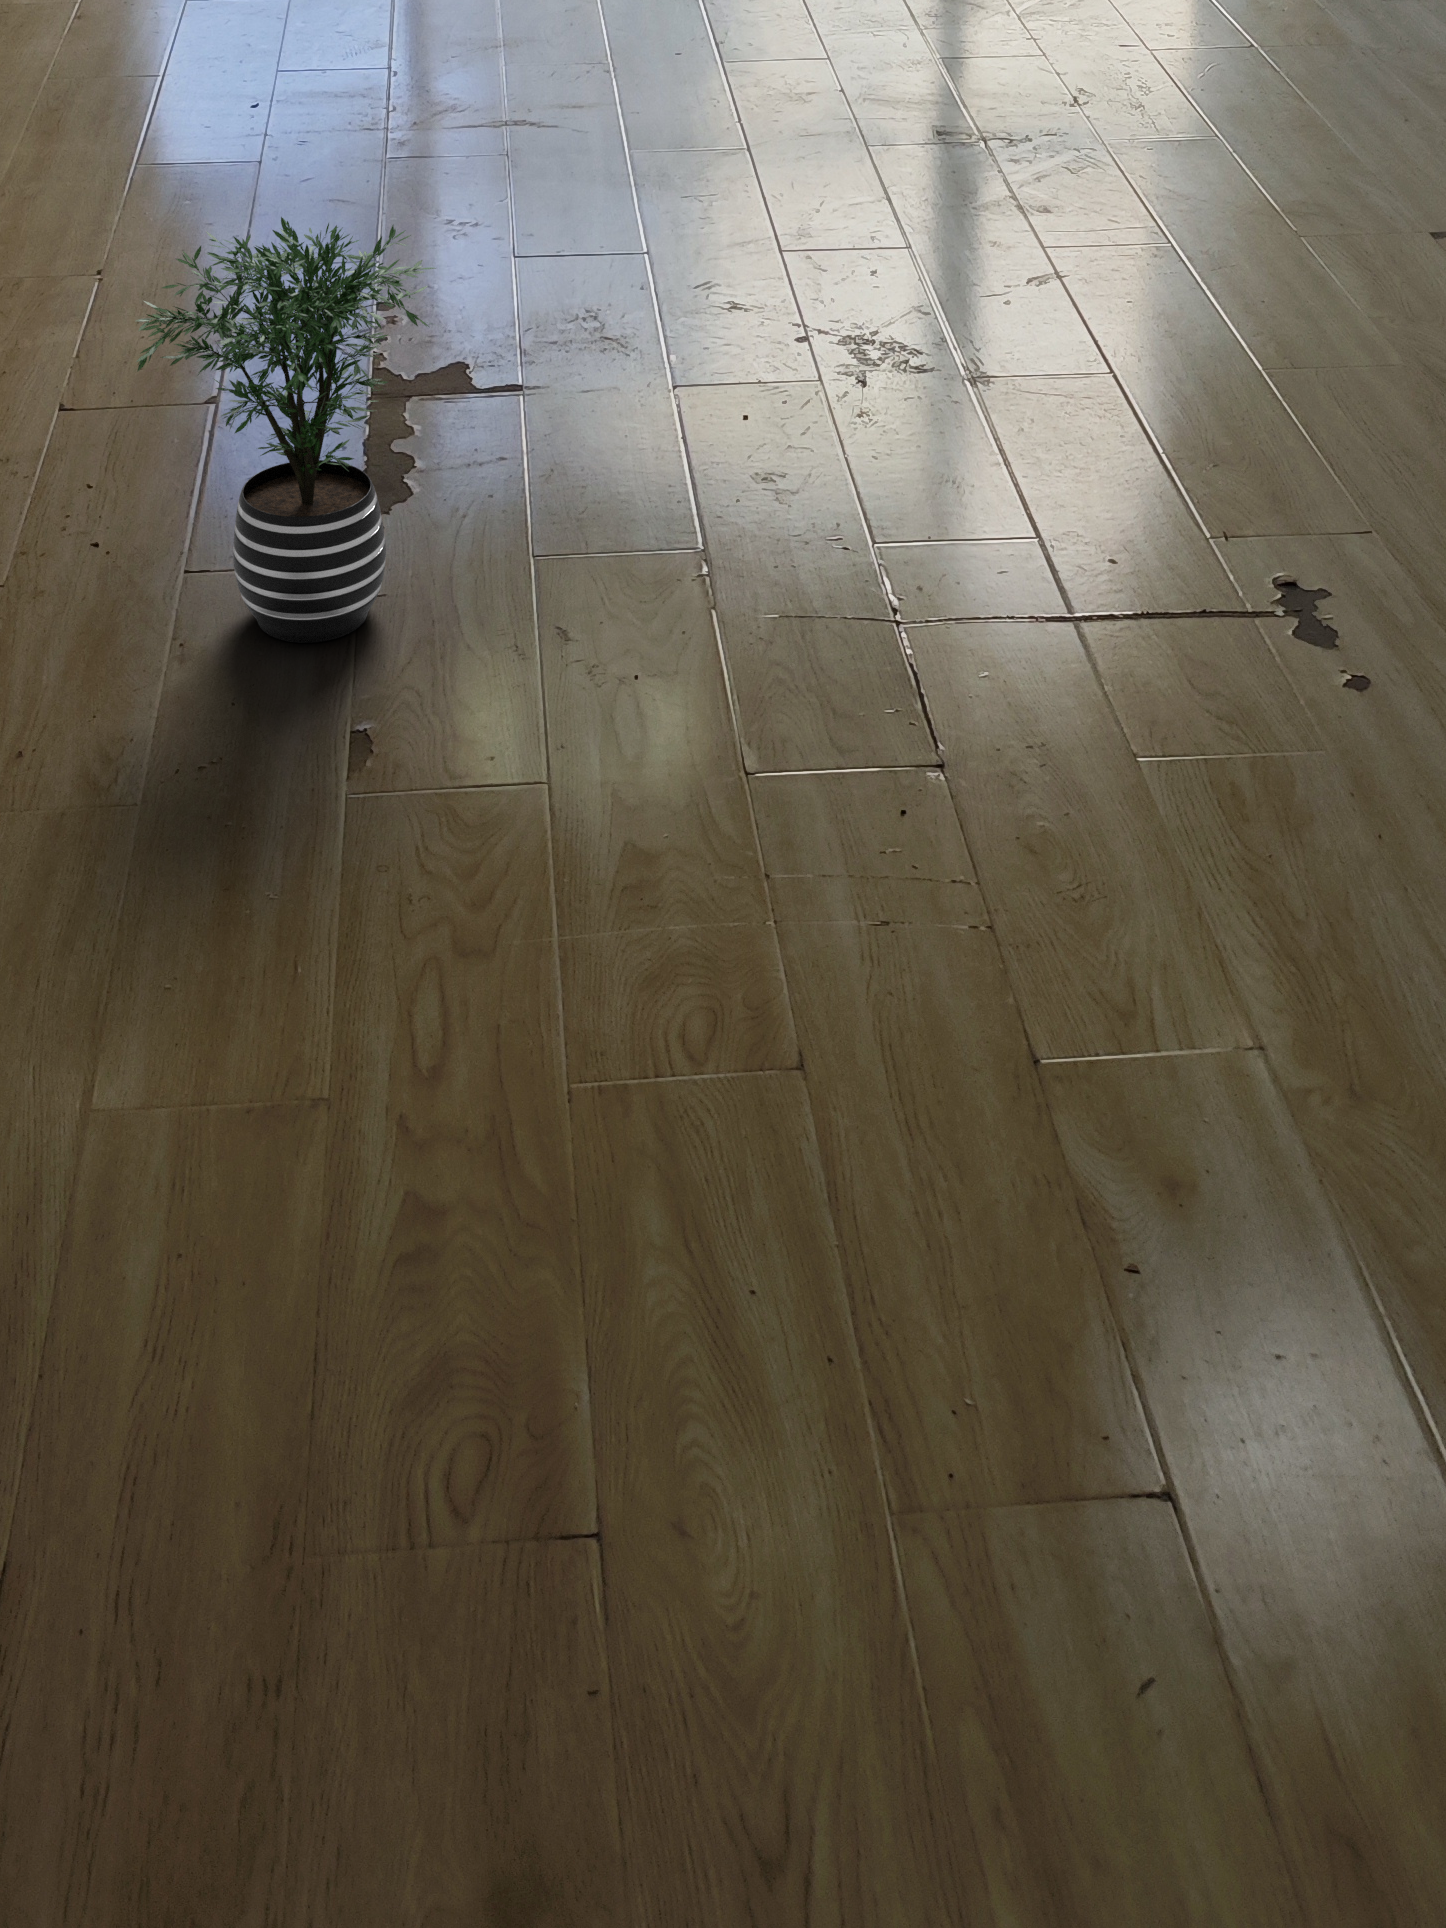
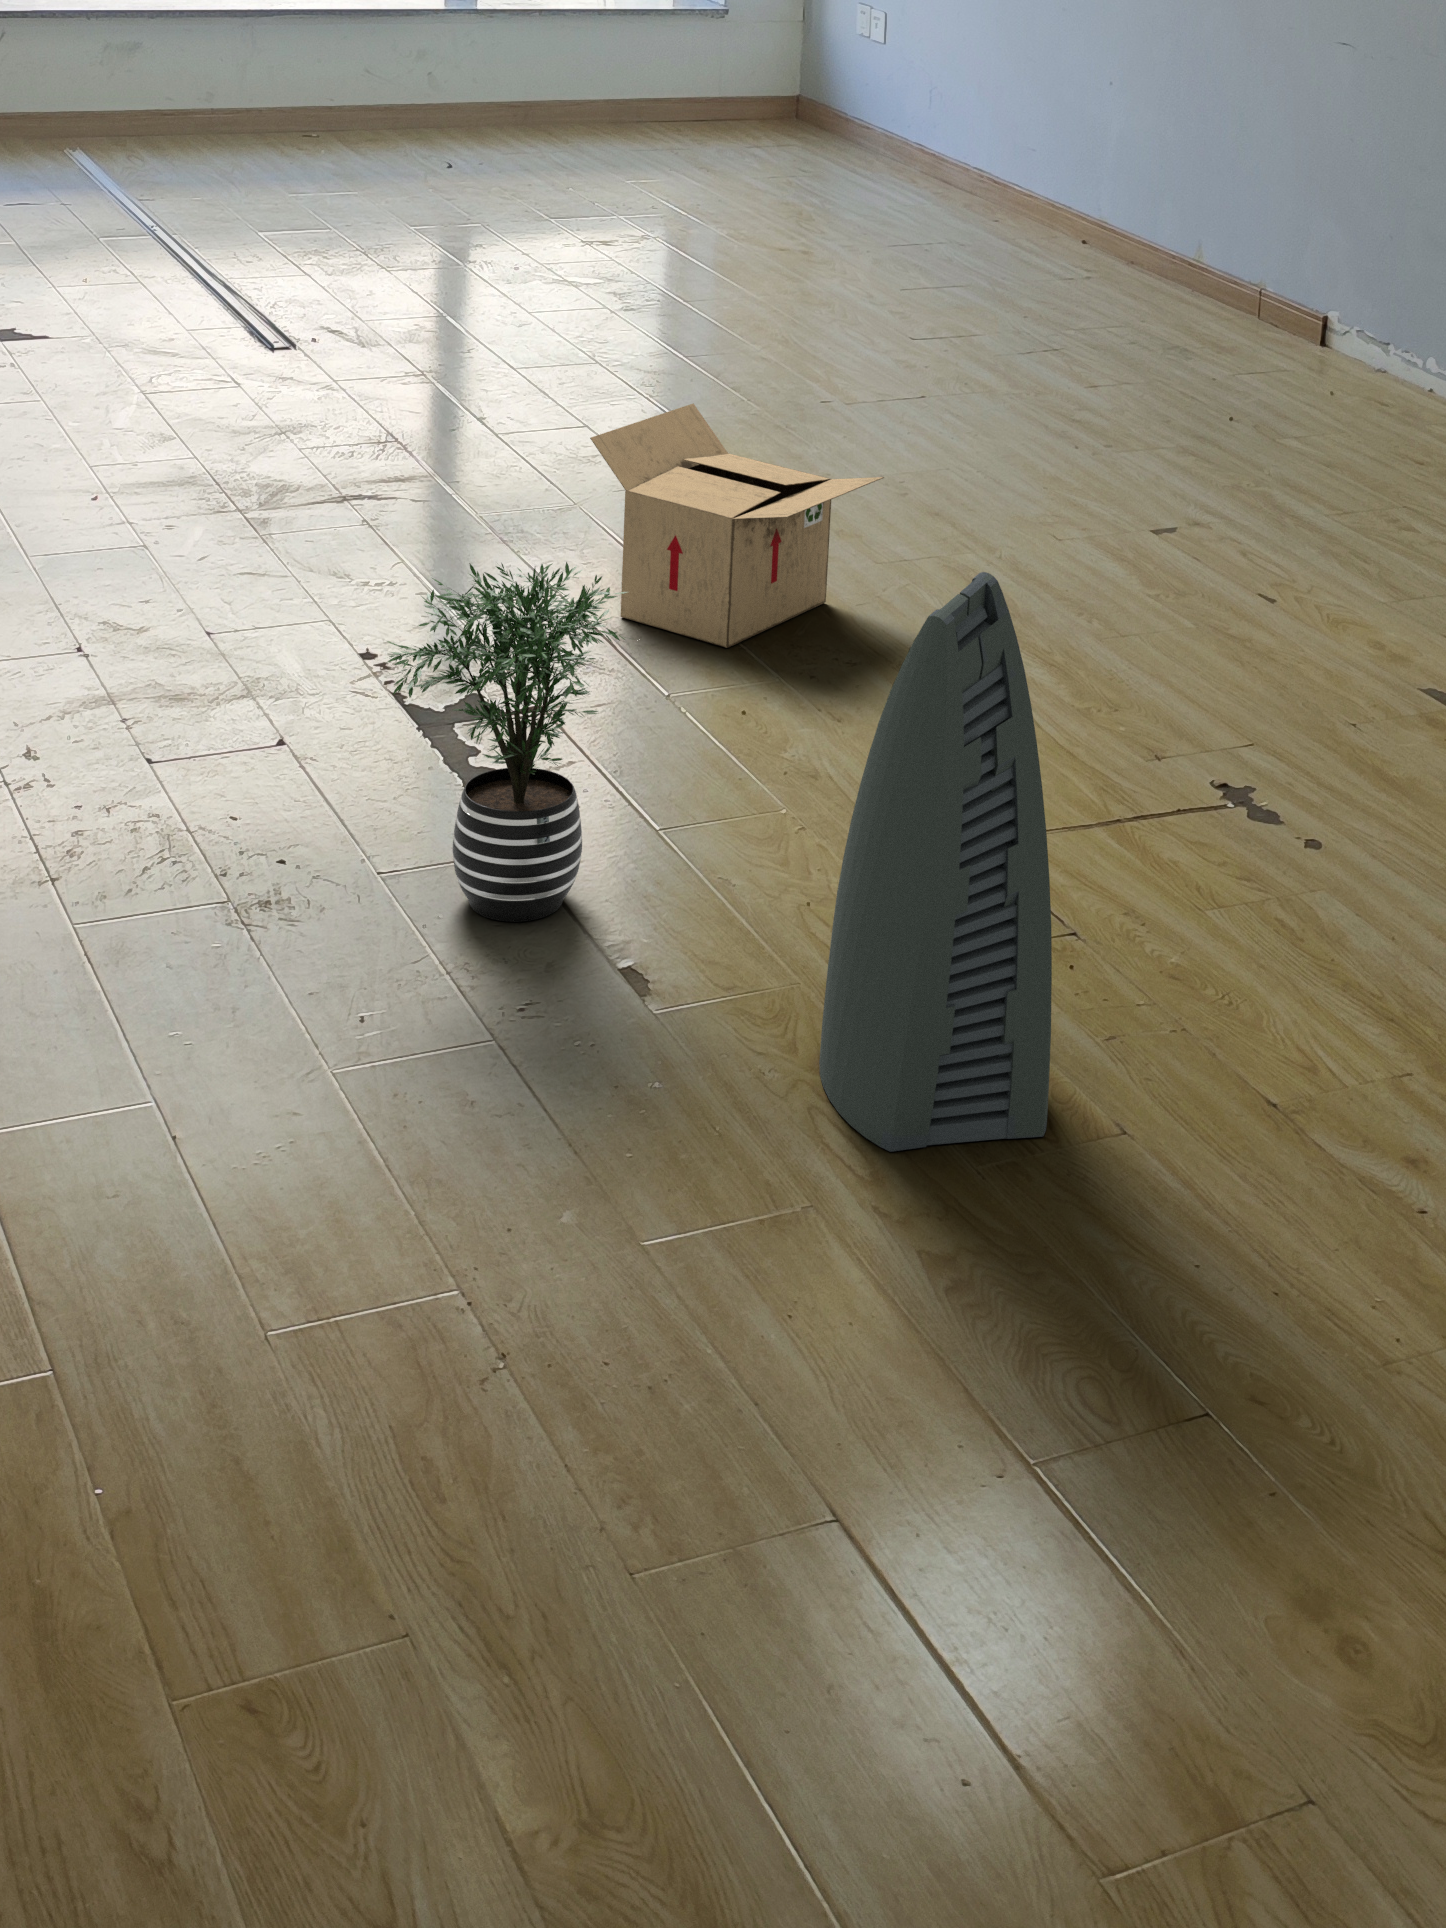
cardboard box: none [671,40,1007,333] -> present [590,404,884,648]
air purifier: none [458,294,731,1036] -> present [819,572,1052,1152]

